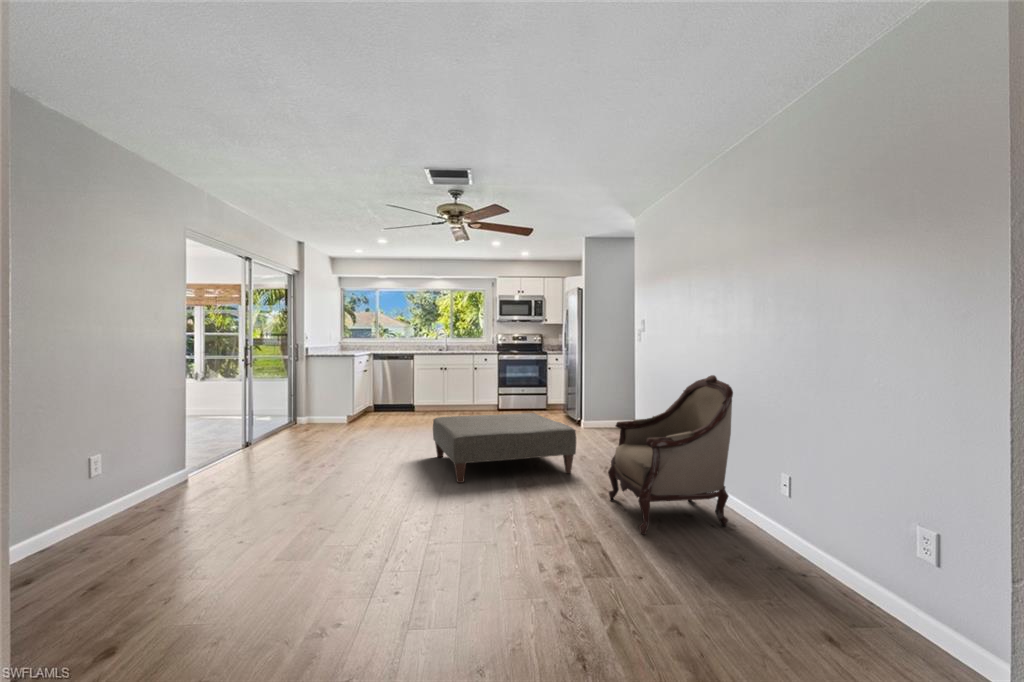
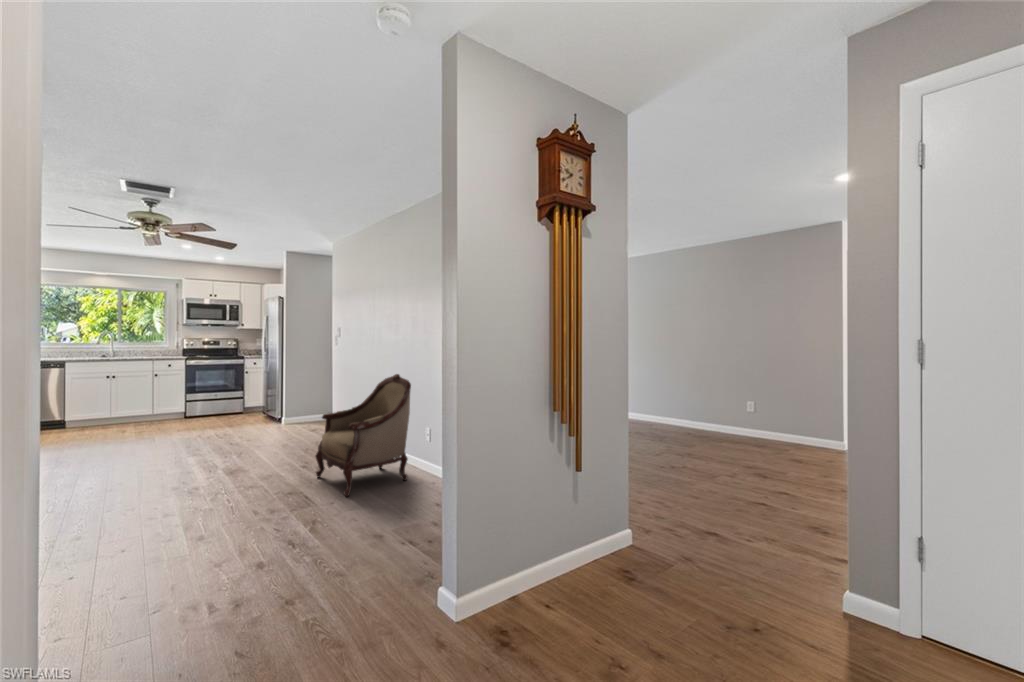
ottoman: present [433,413,576,483] -> none [115,415,284,489]

